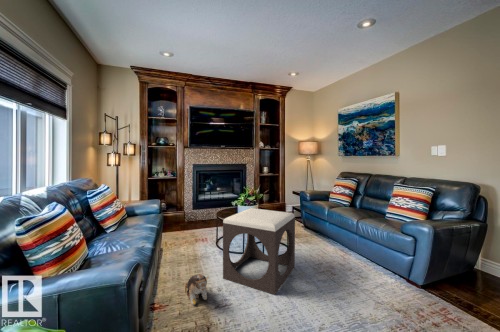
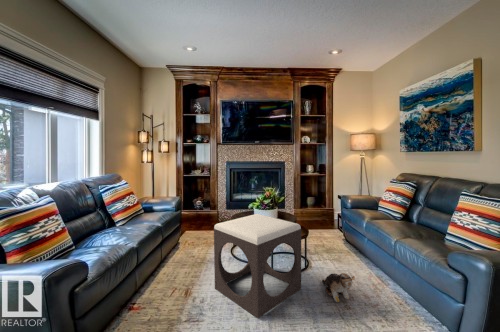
plush toy: present [187,274,208,305] -> present [322,273,355,302]

